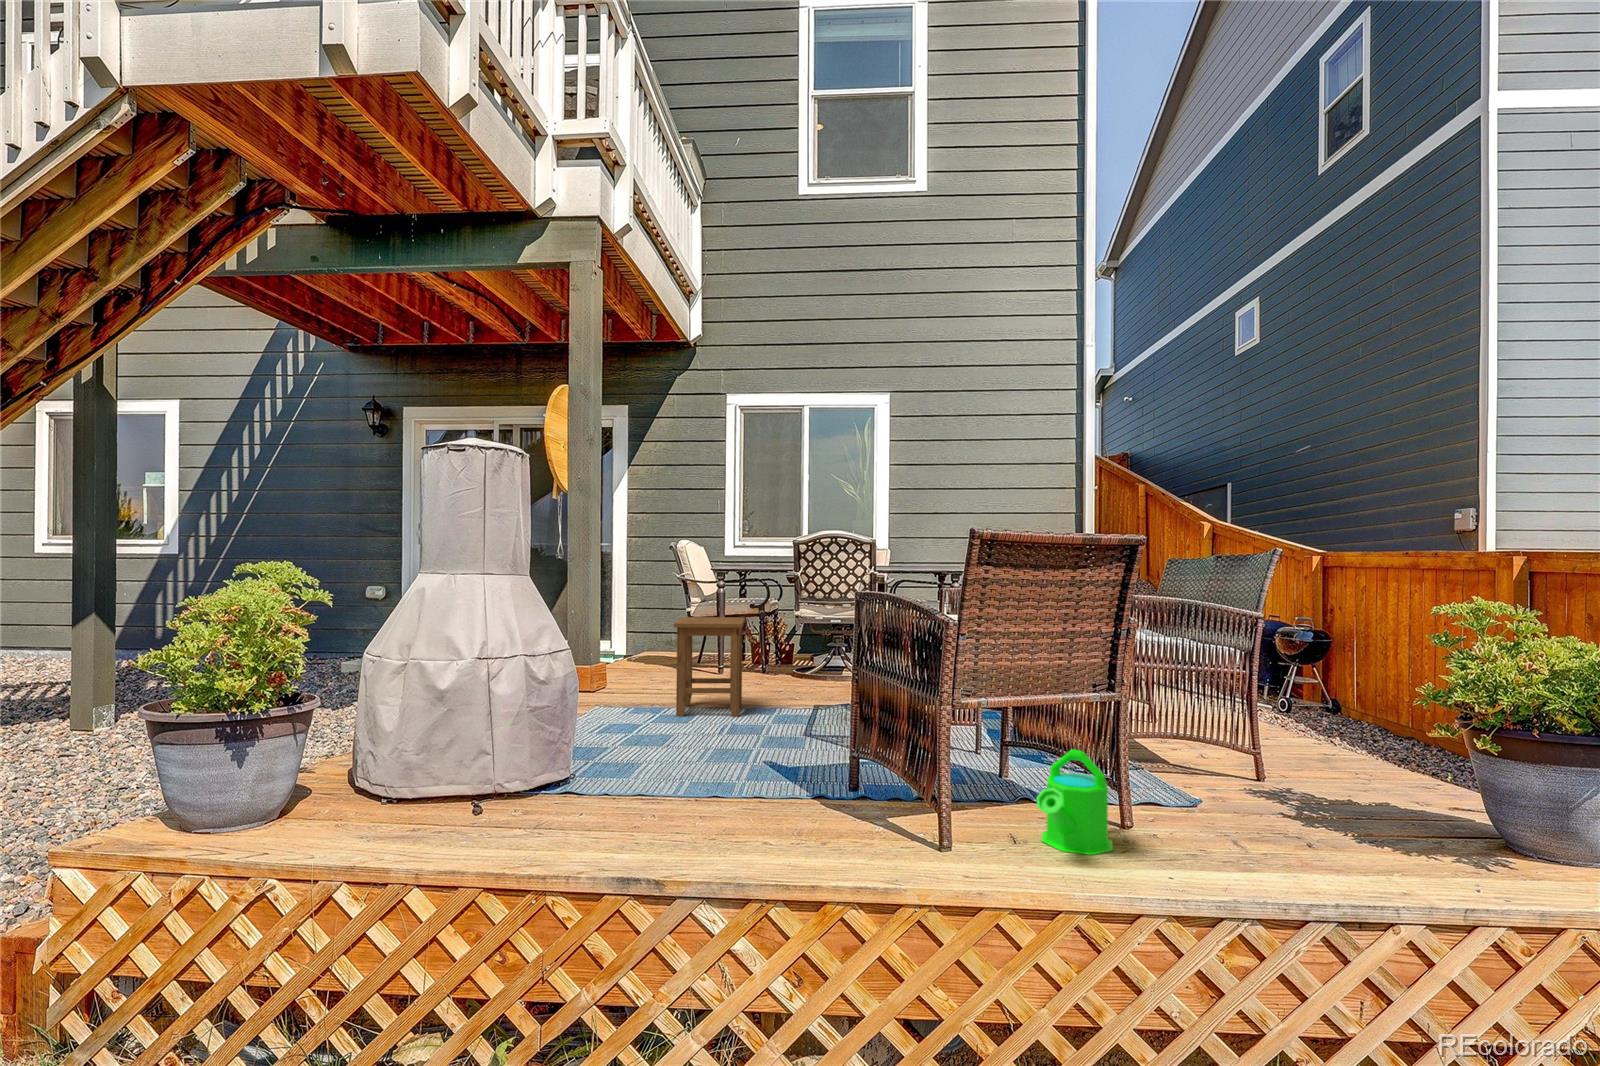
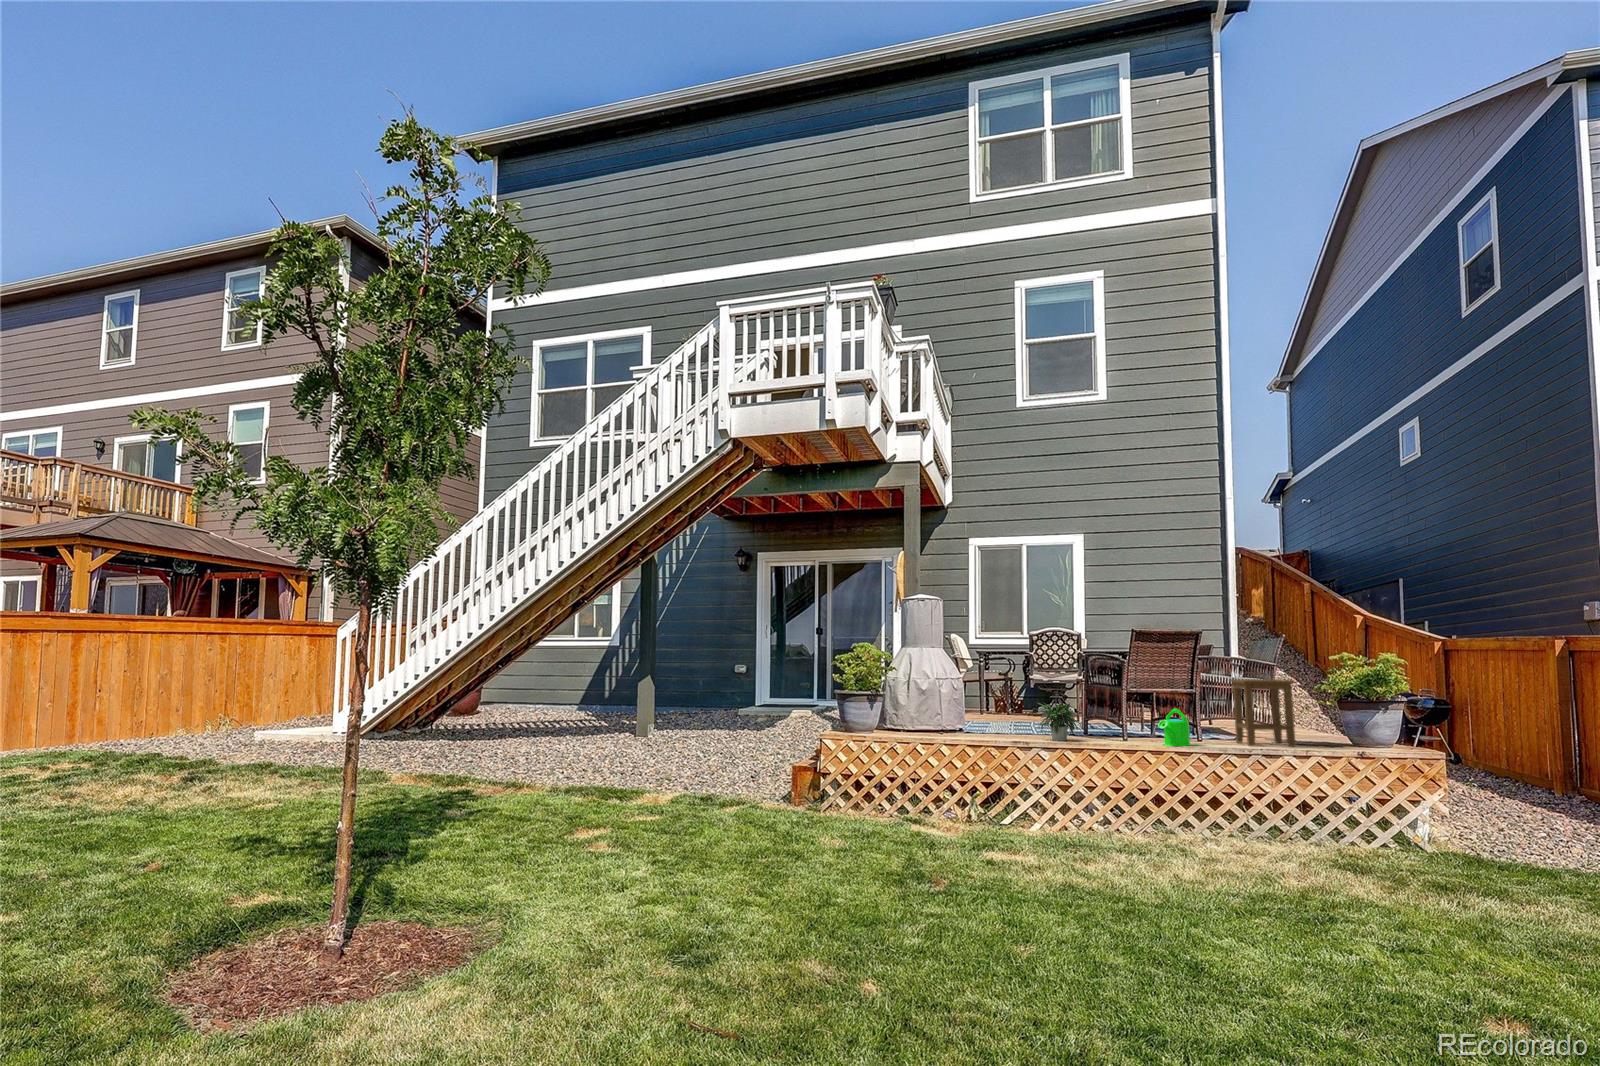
stool: present [674,617,745,717] -> present [1230,679,1295,747]
potted plant: none [714,715,847,817] -> present [1025,703,1082,741]

